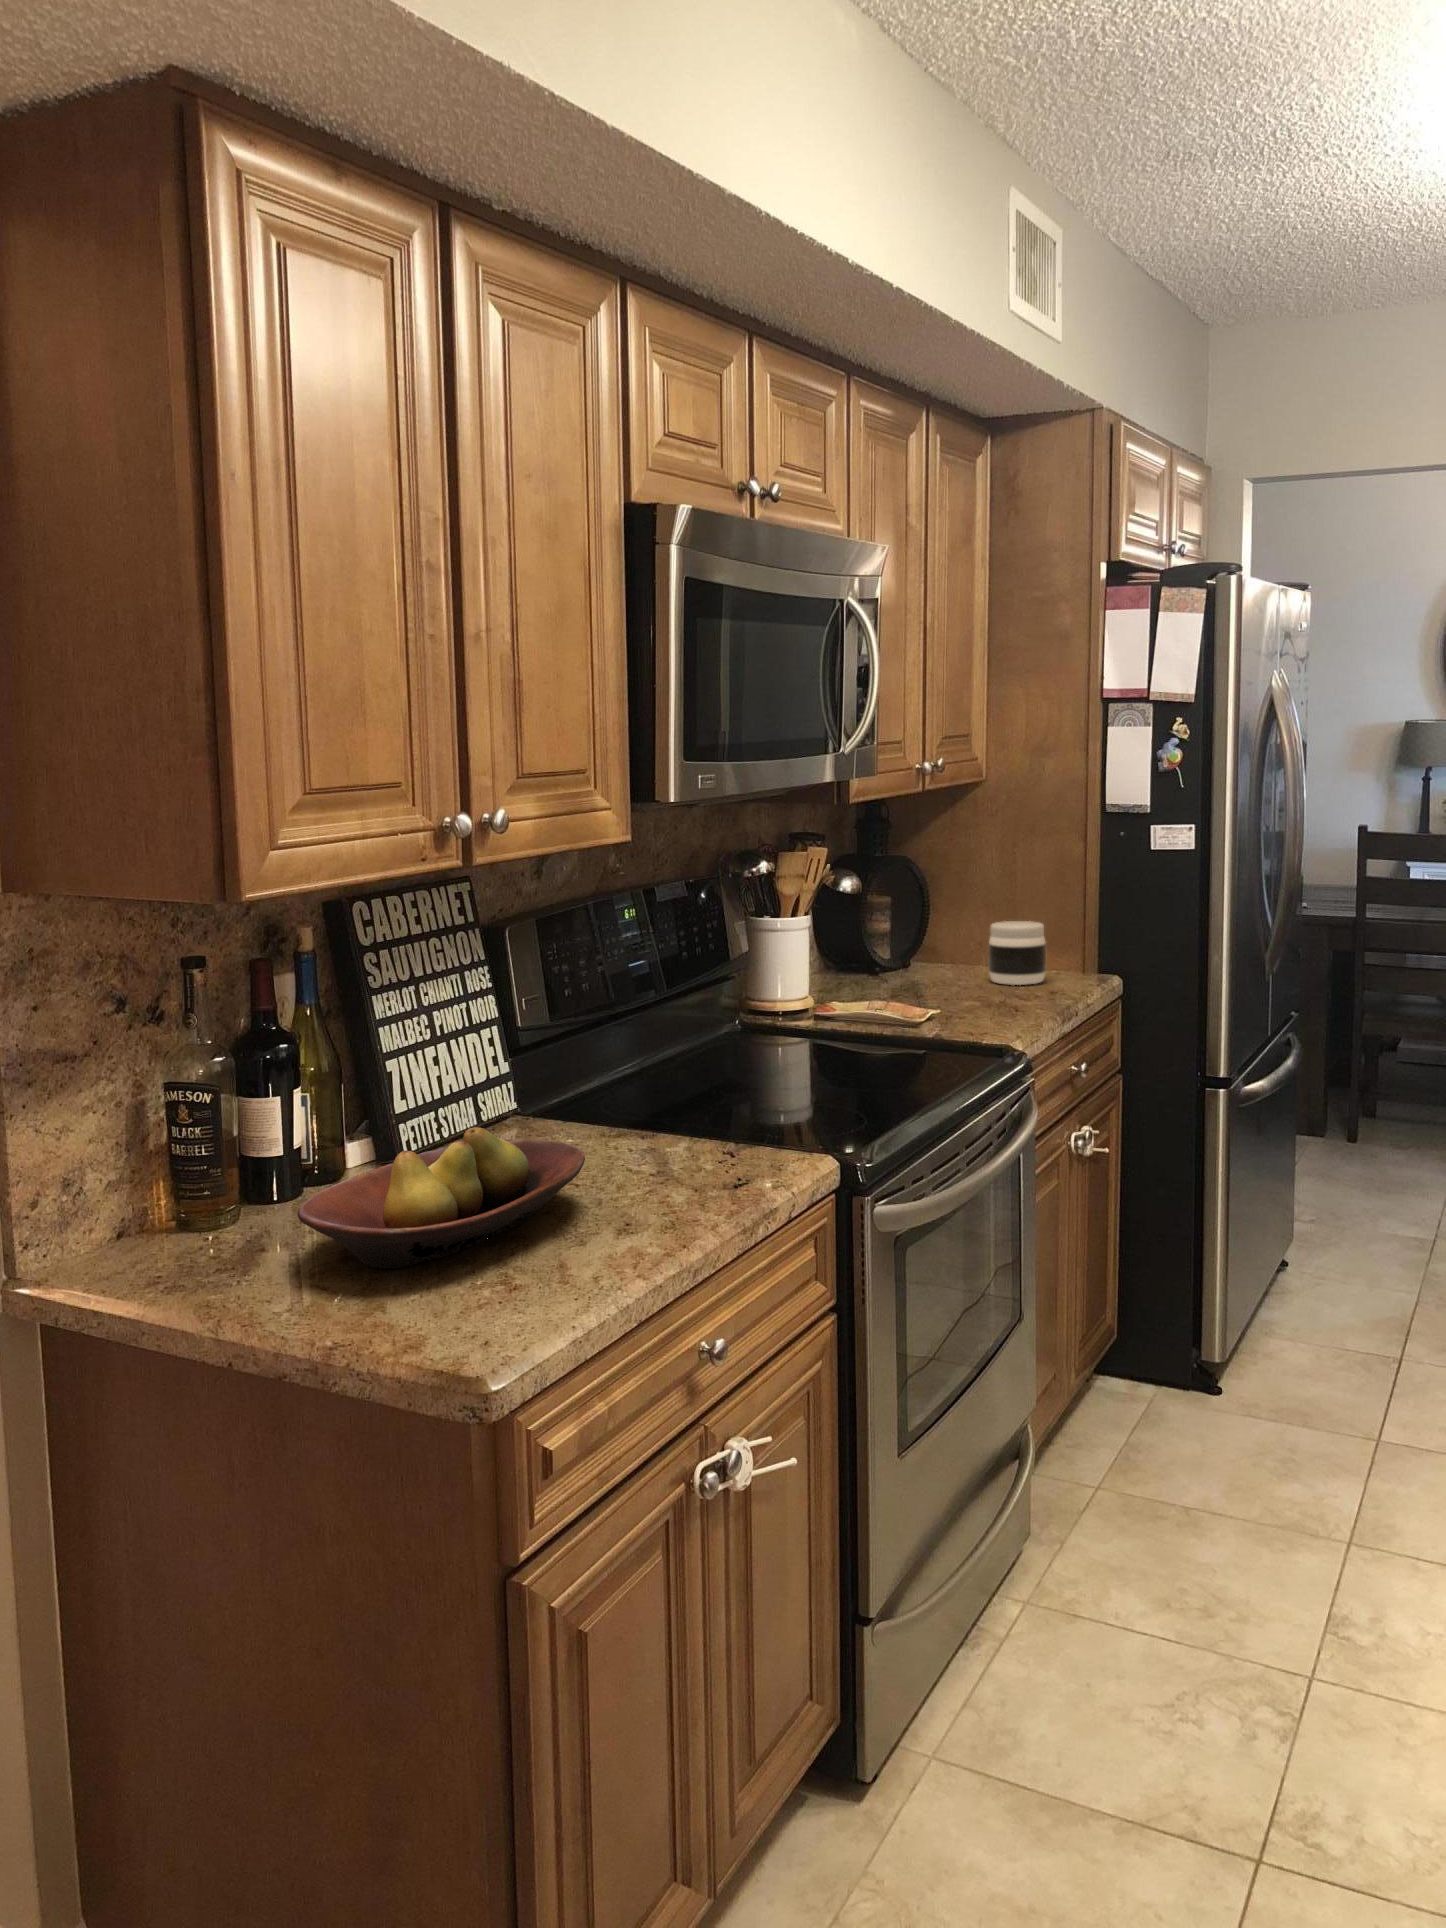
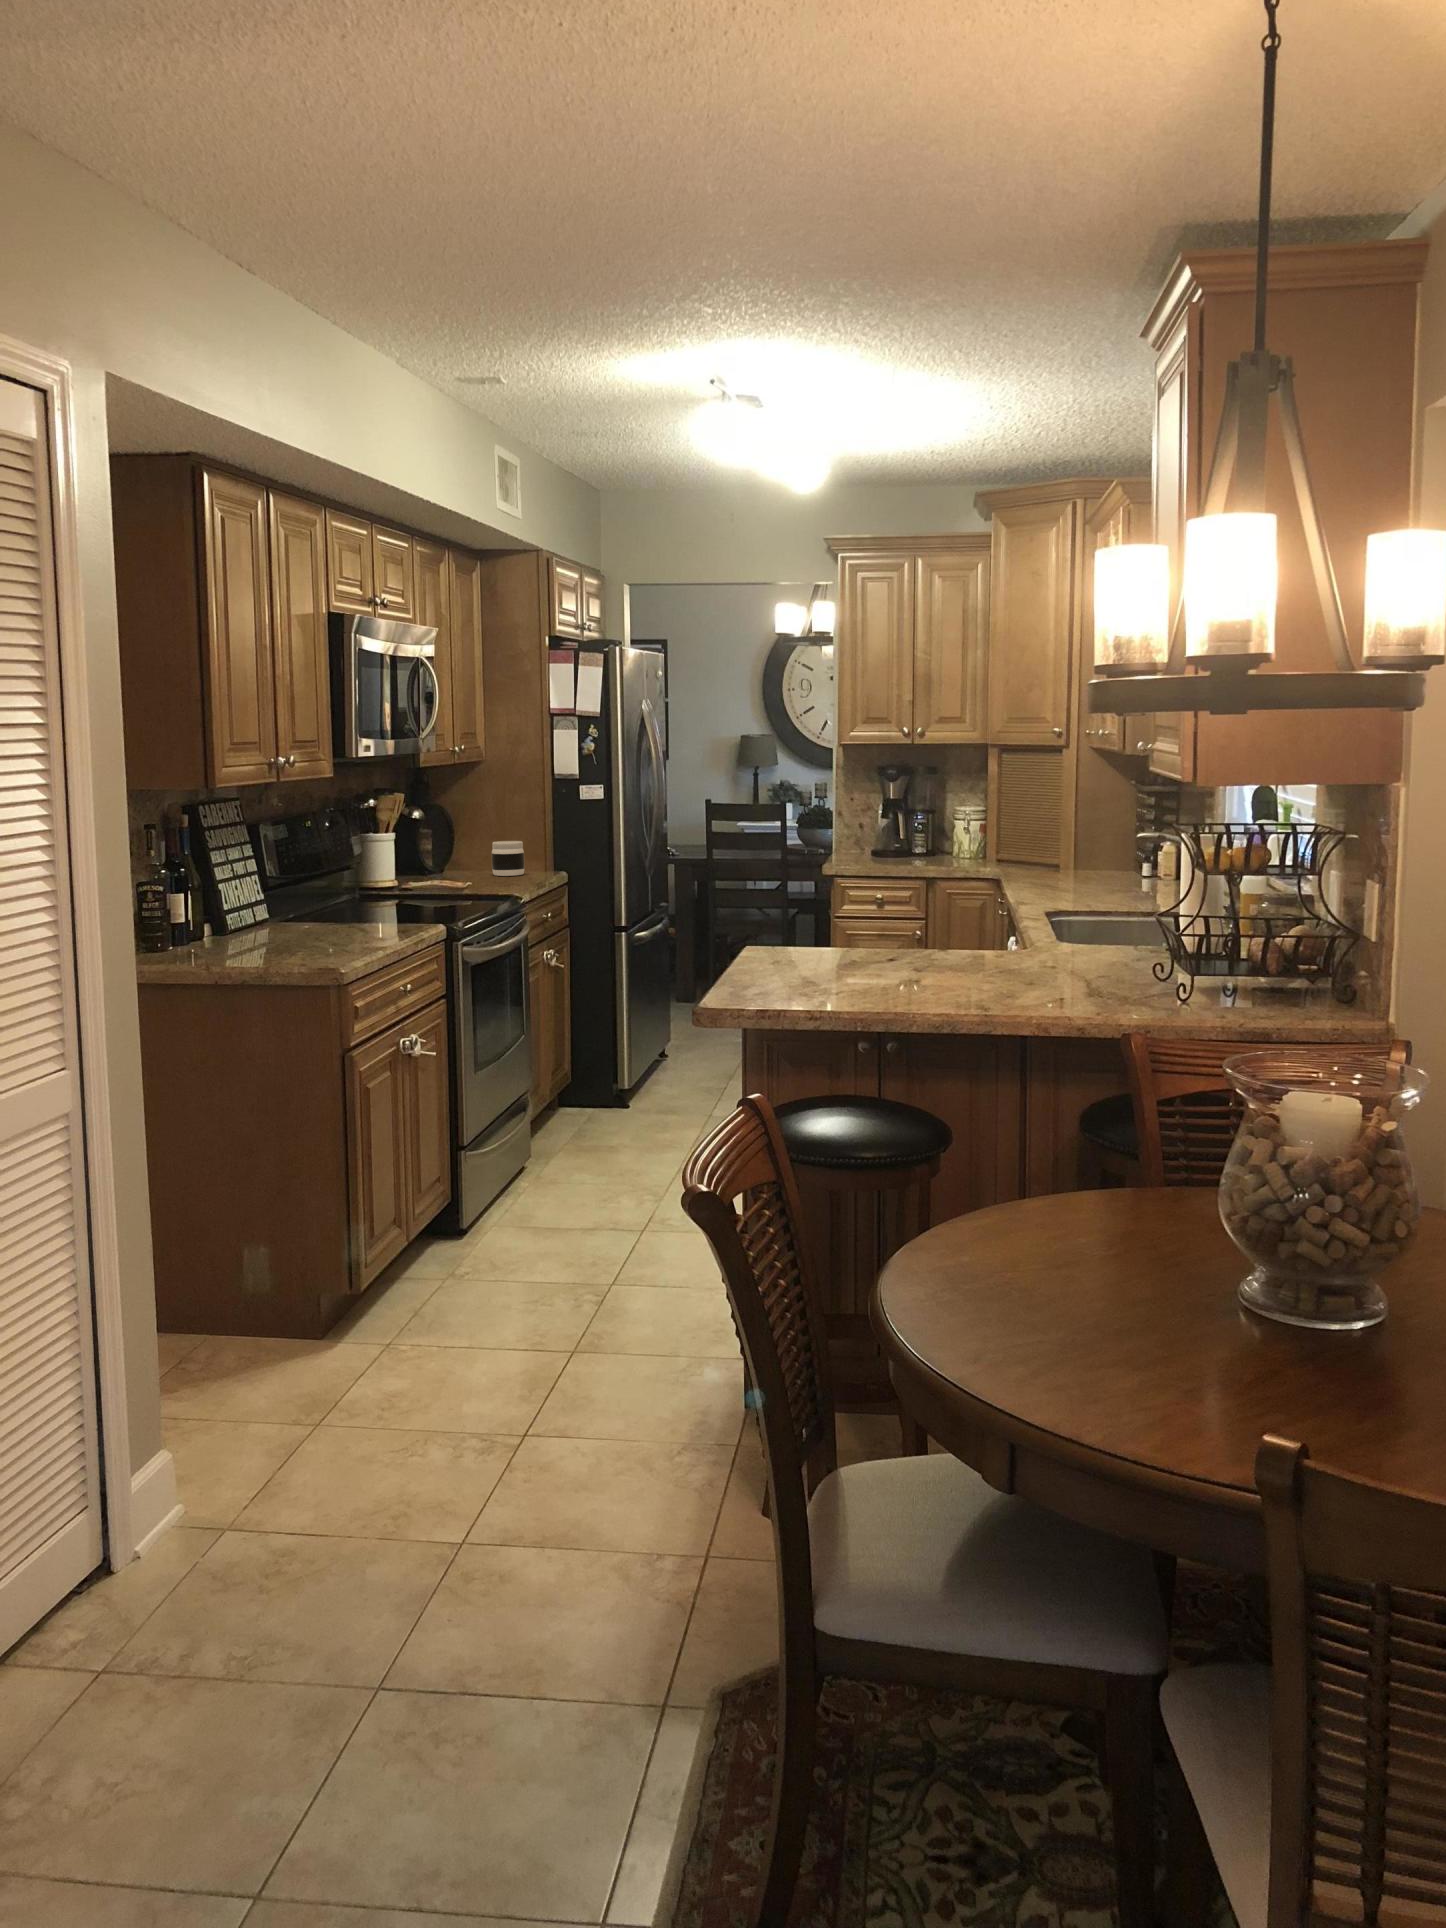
fruit bowl: present [298,1127,585,1268] -> none [220,902,337,954]

